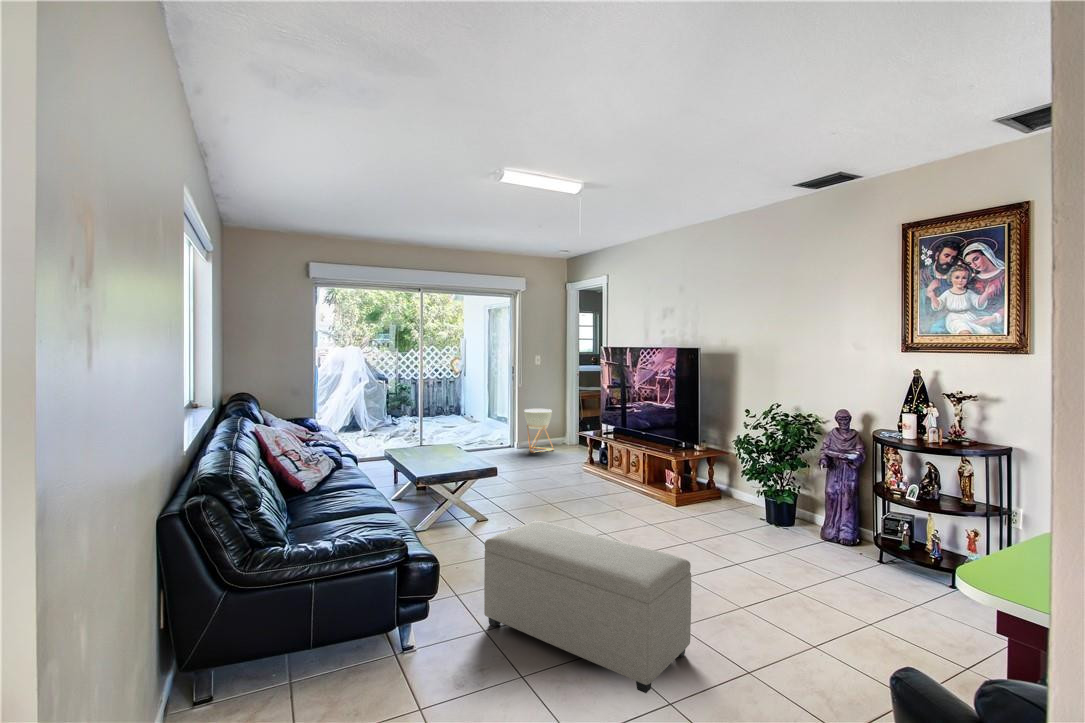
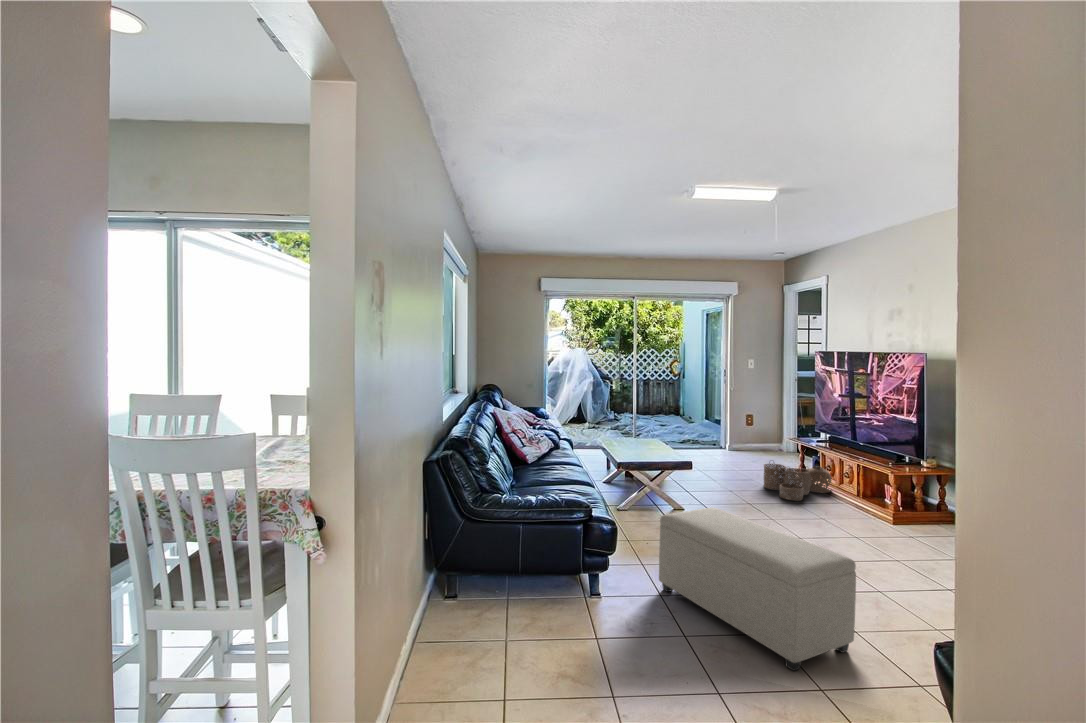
planter: present [524,409,554,453] -> none [737,412,768,455]
woven basket: none [558,456,619,496] -> present [764,463,831,501]

